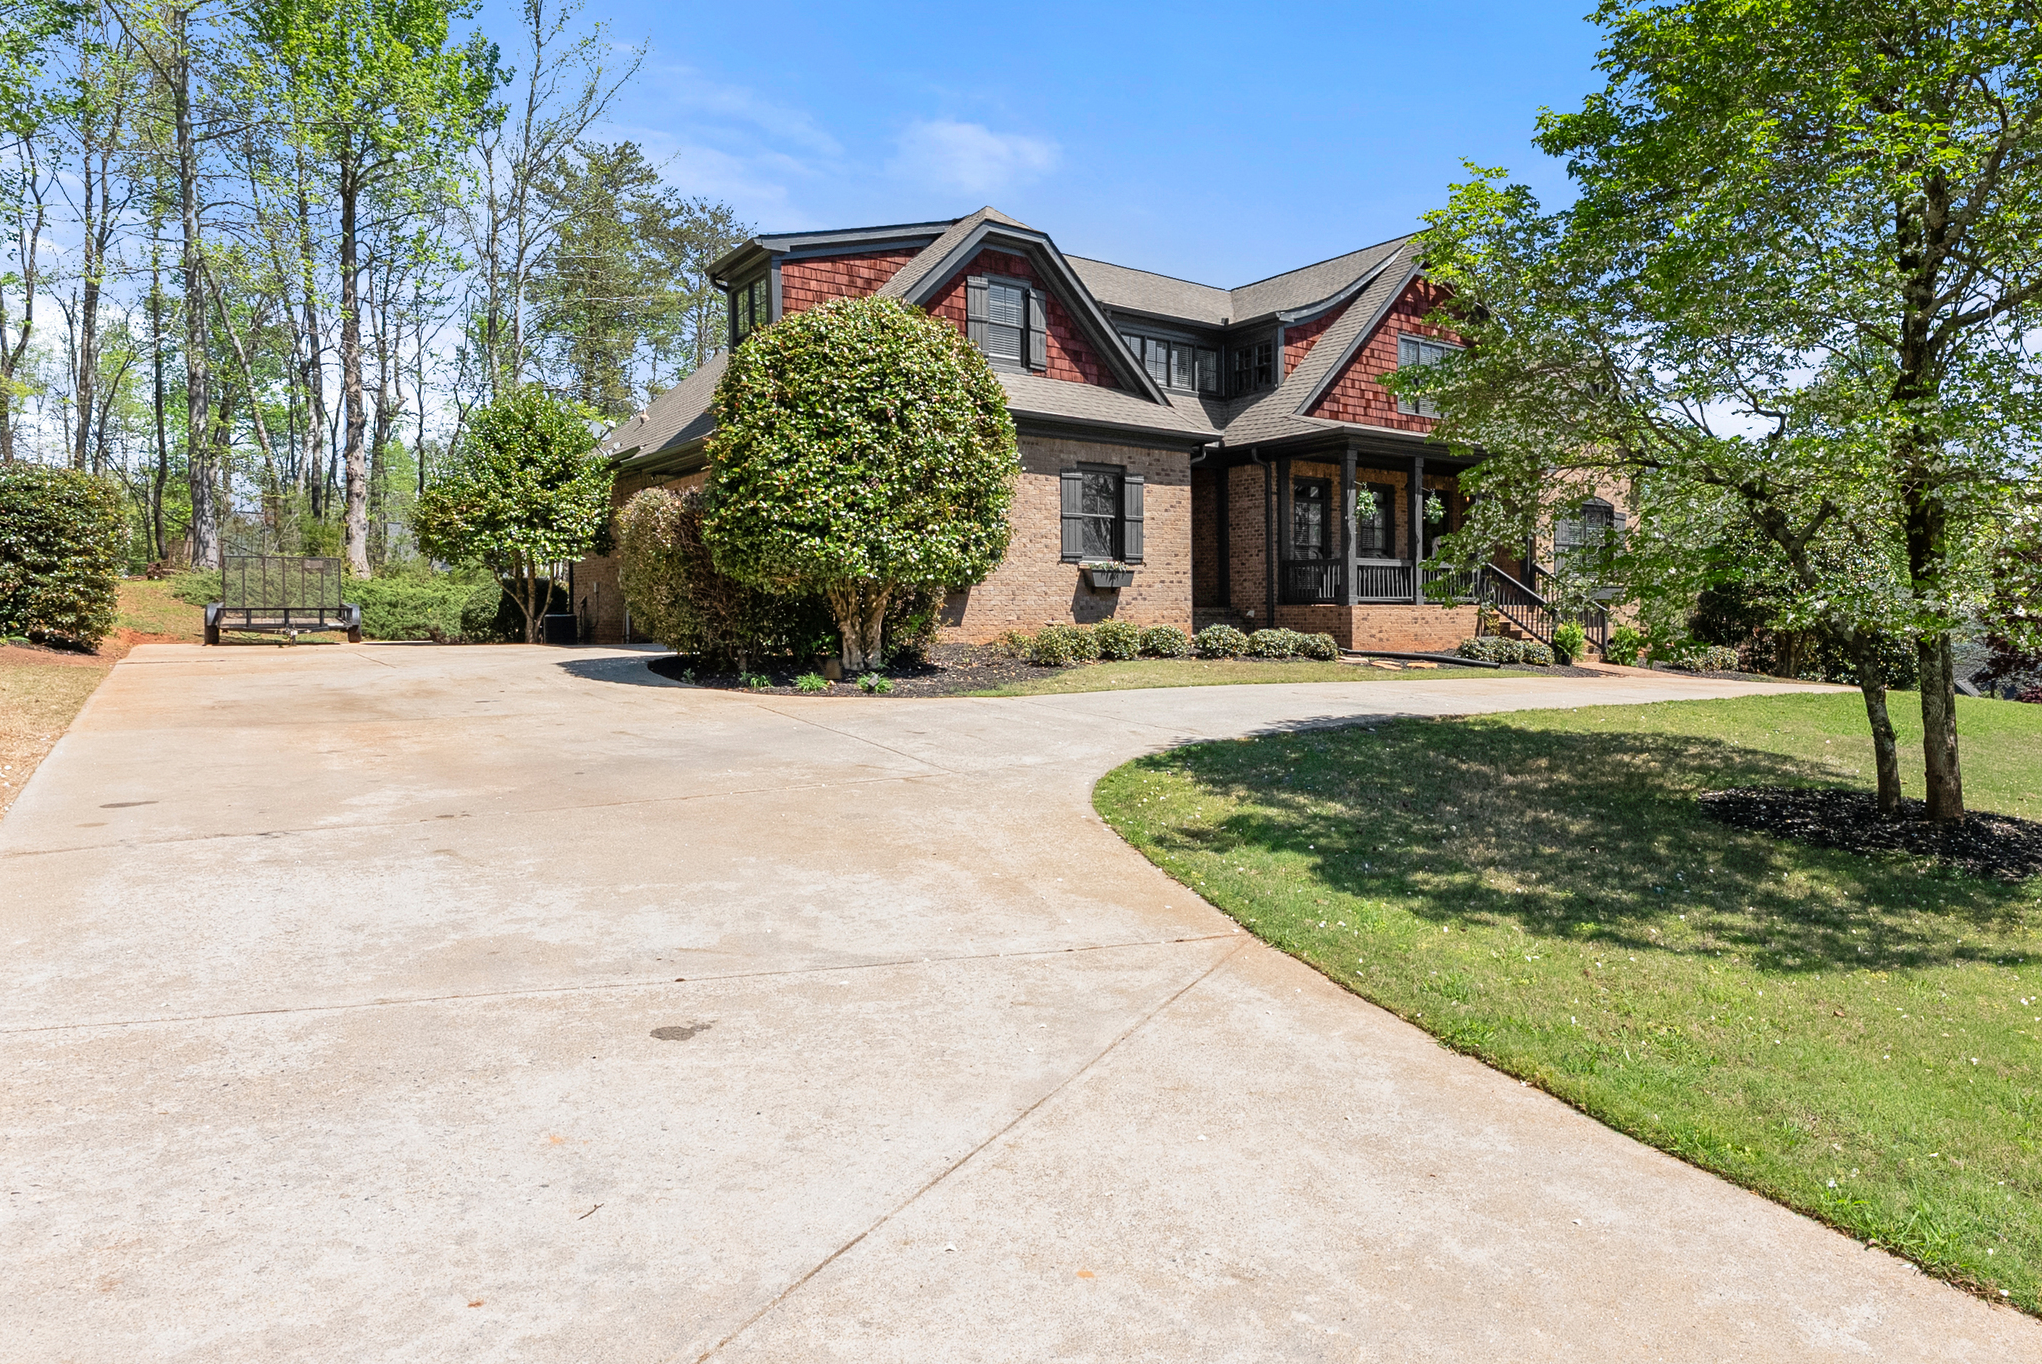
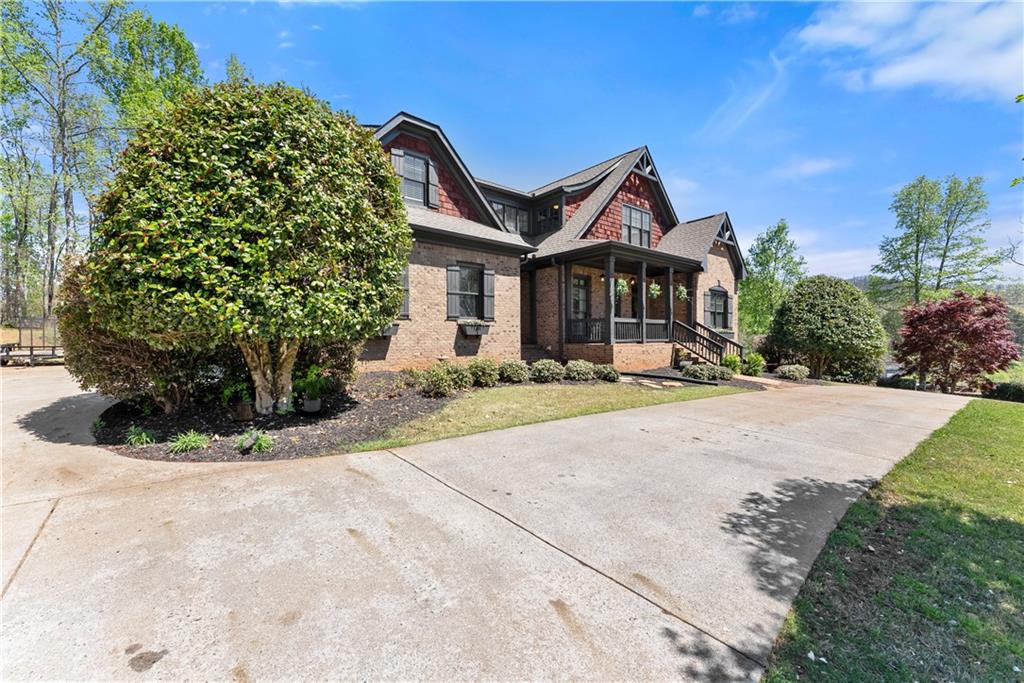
potted plant: none [881,633,923,676] -> present [293,376,331,412]

